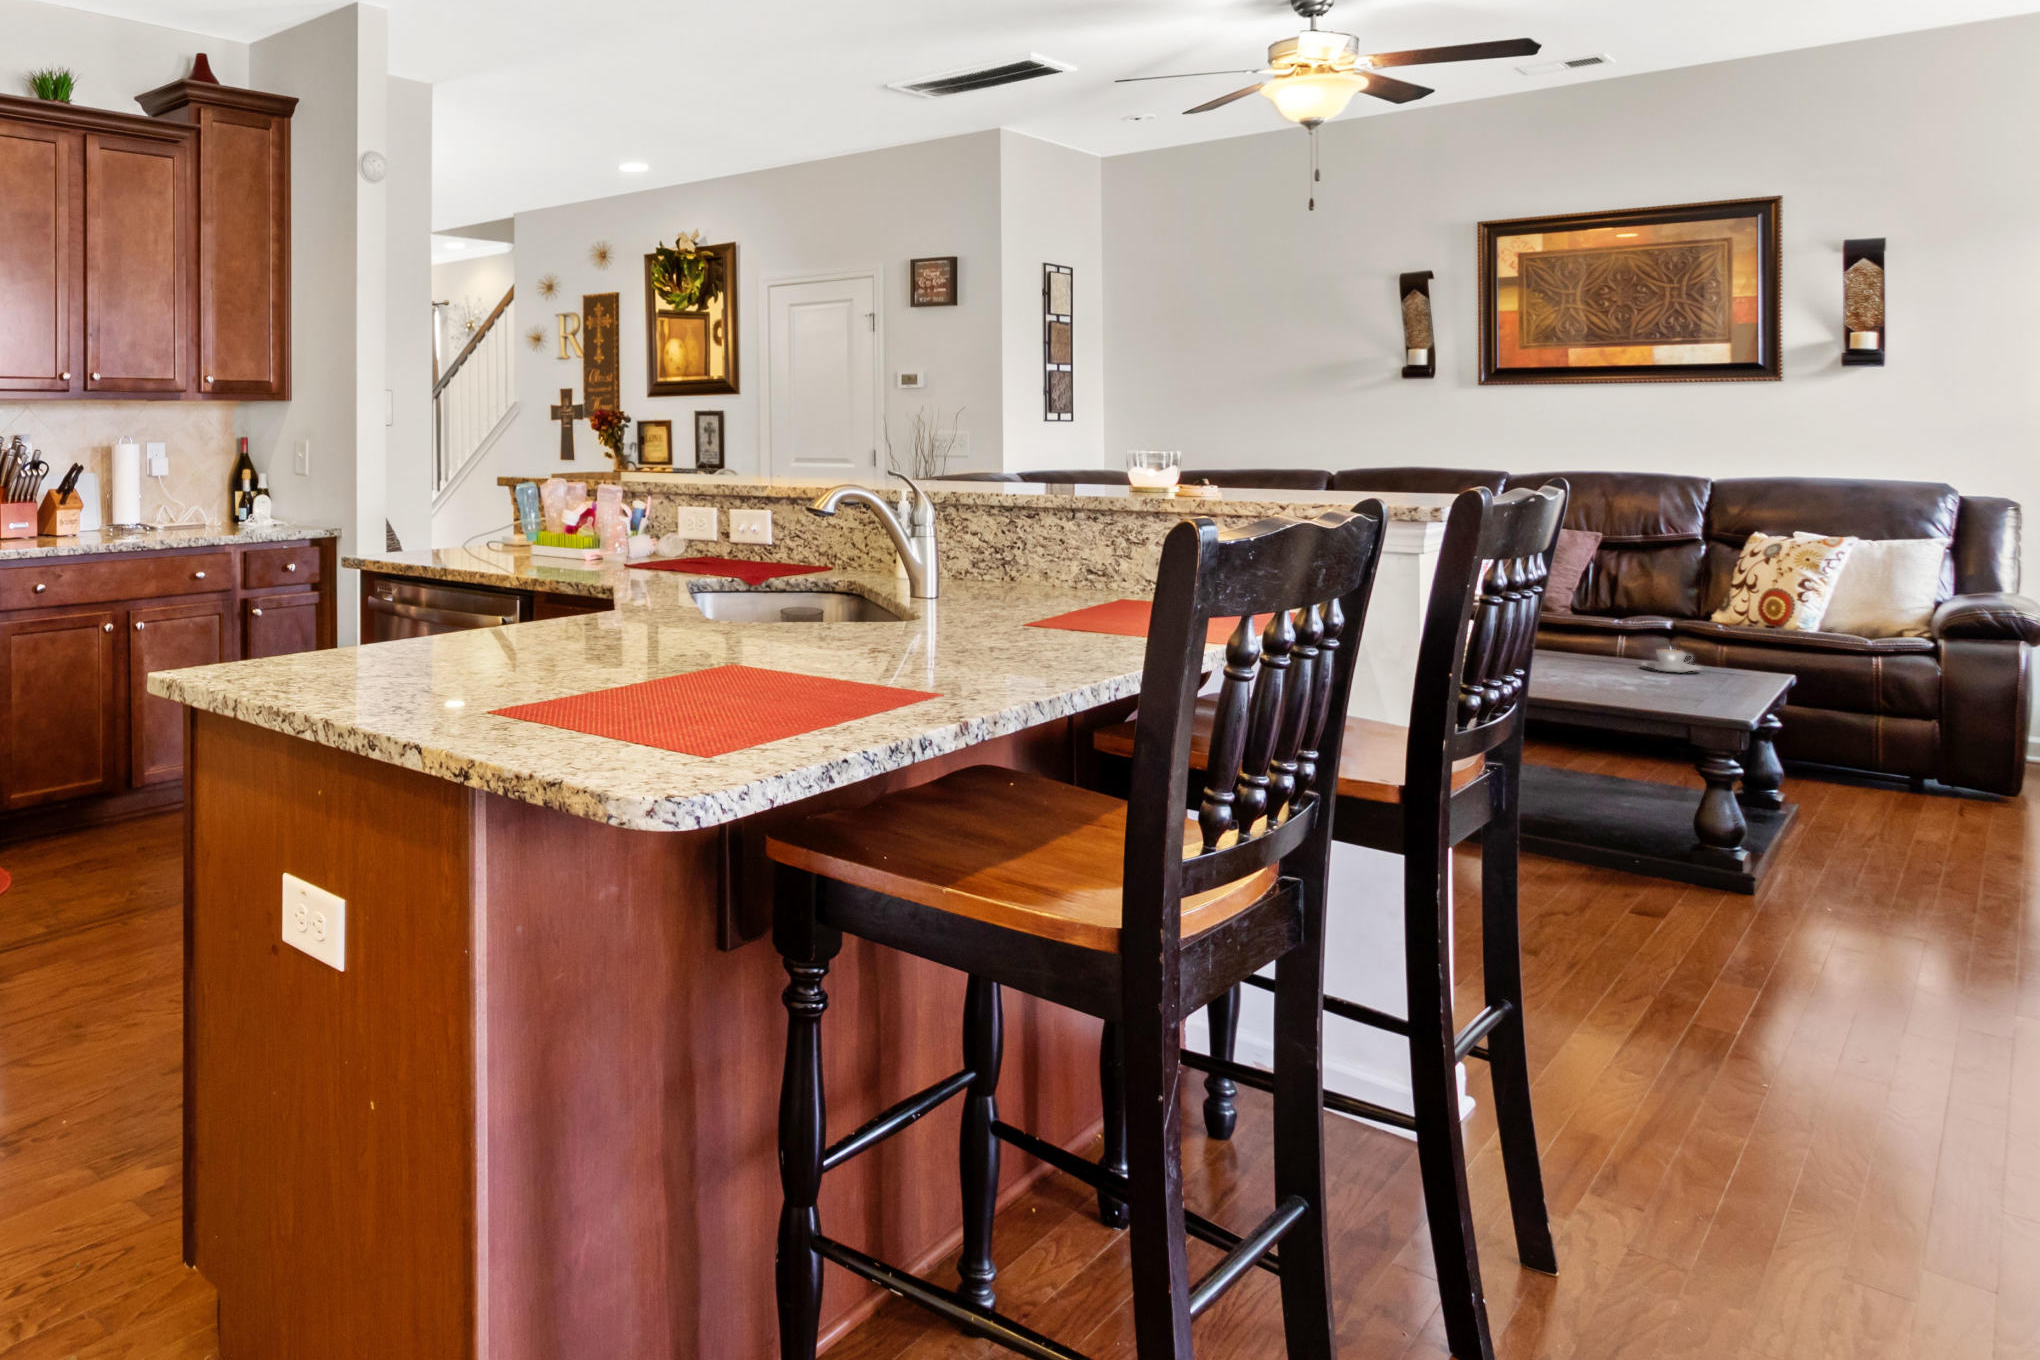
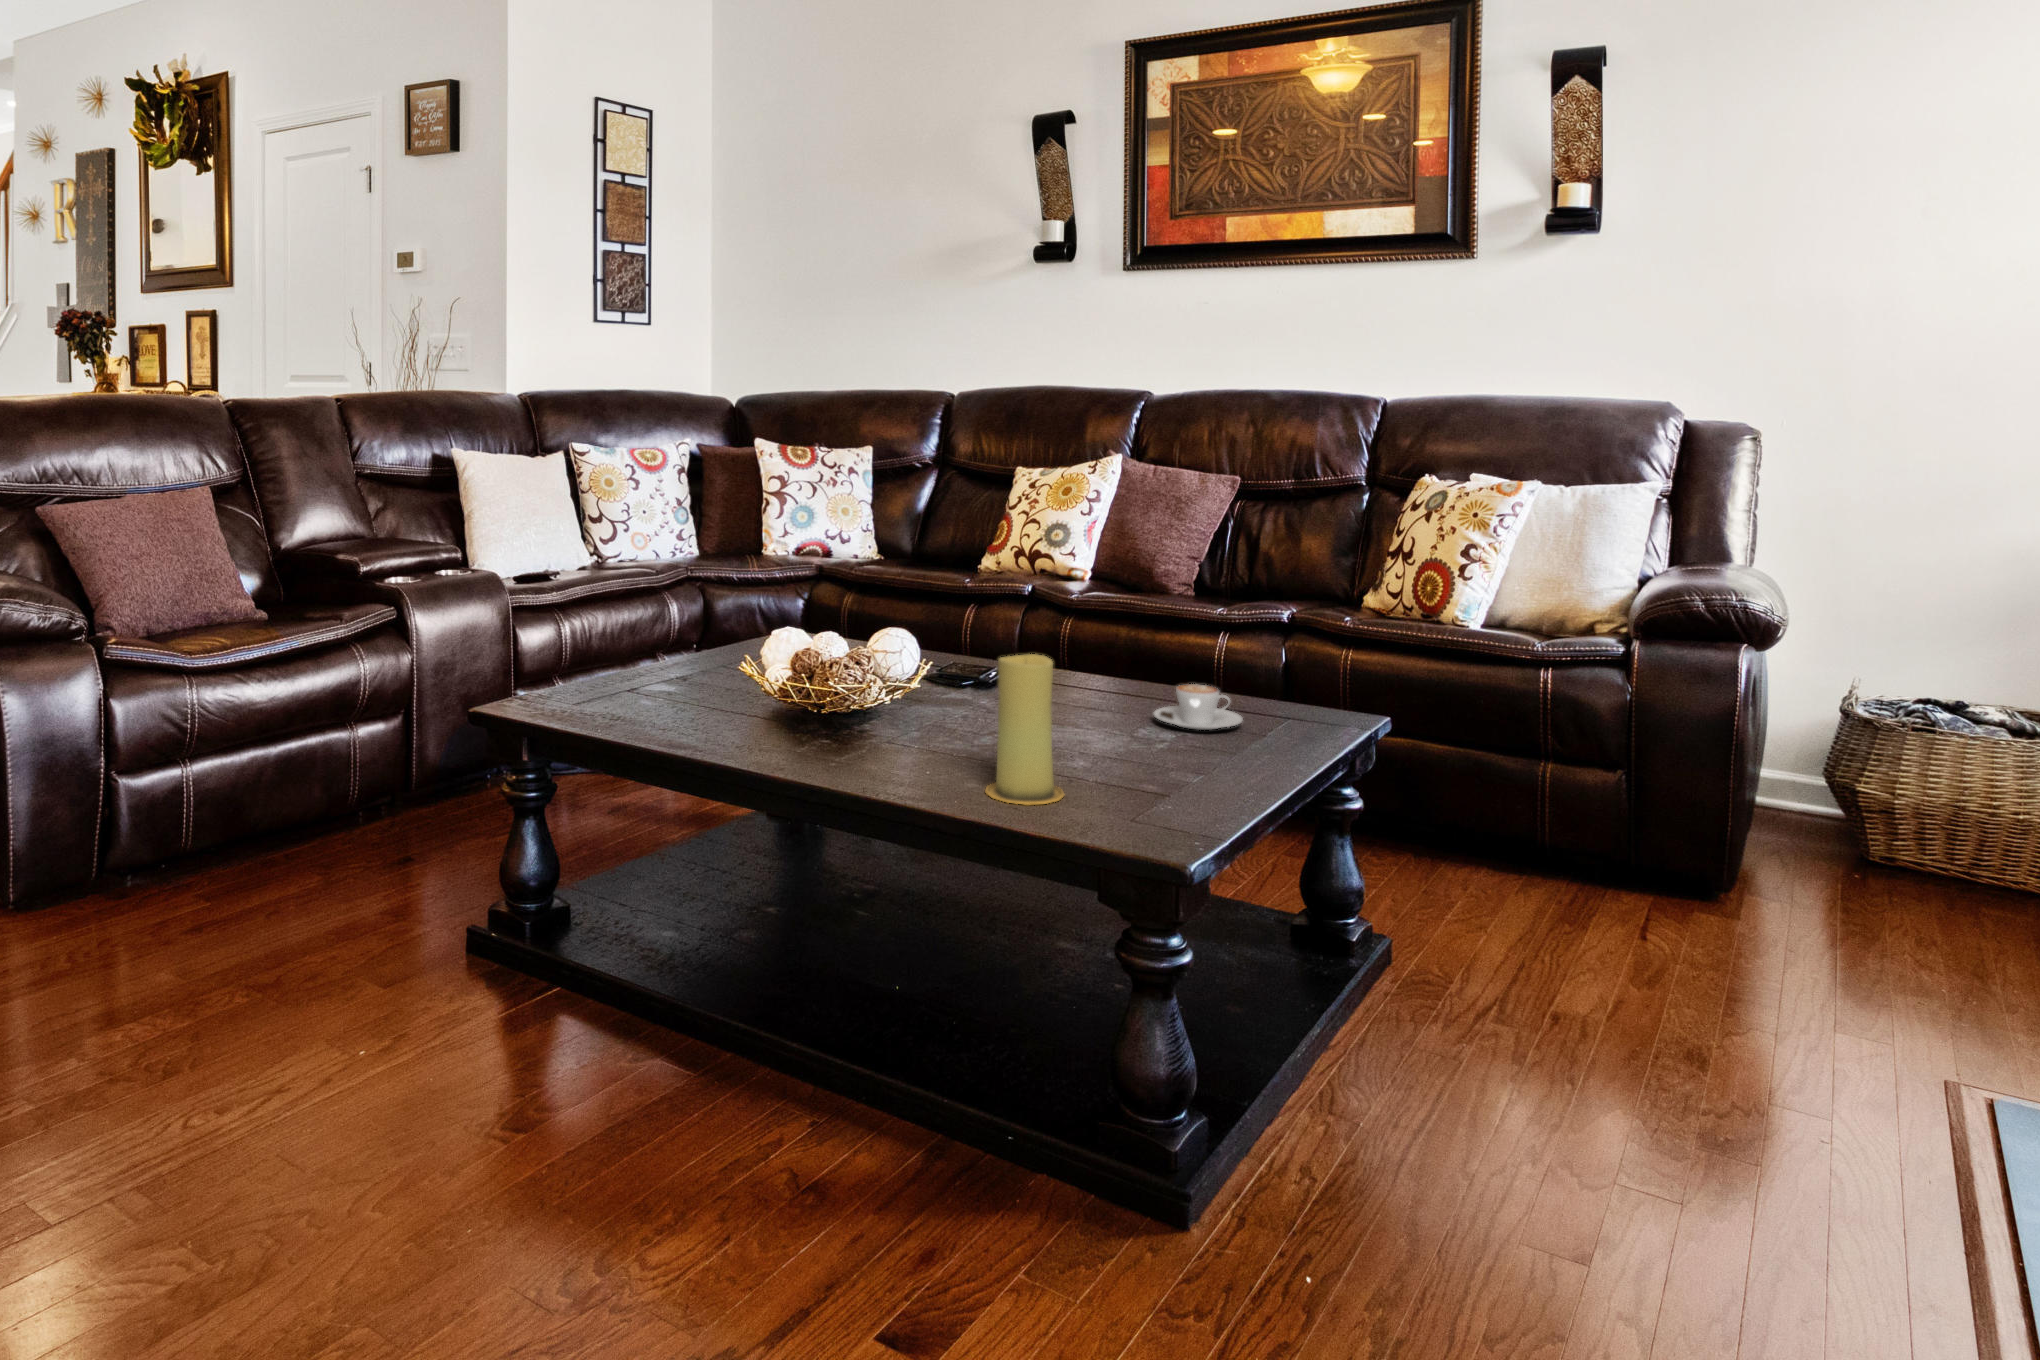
candle: none [1583,621,1633,695] -> present [985,654,1064,805]

